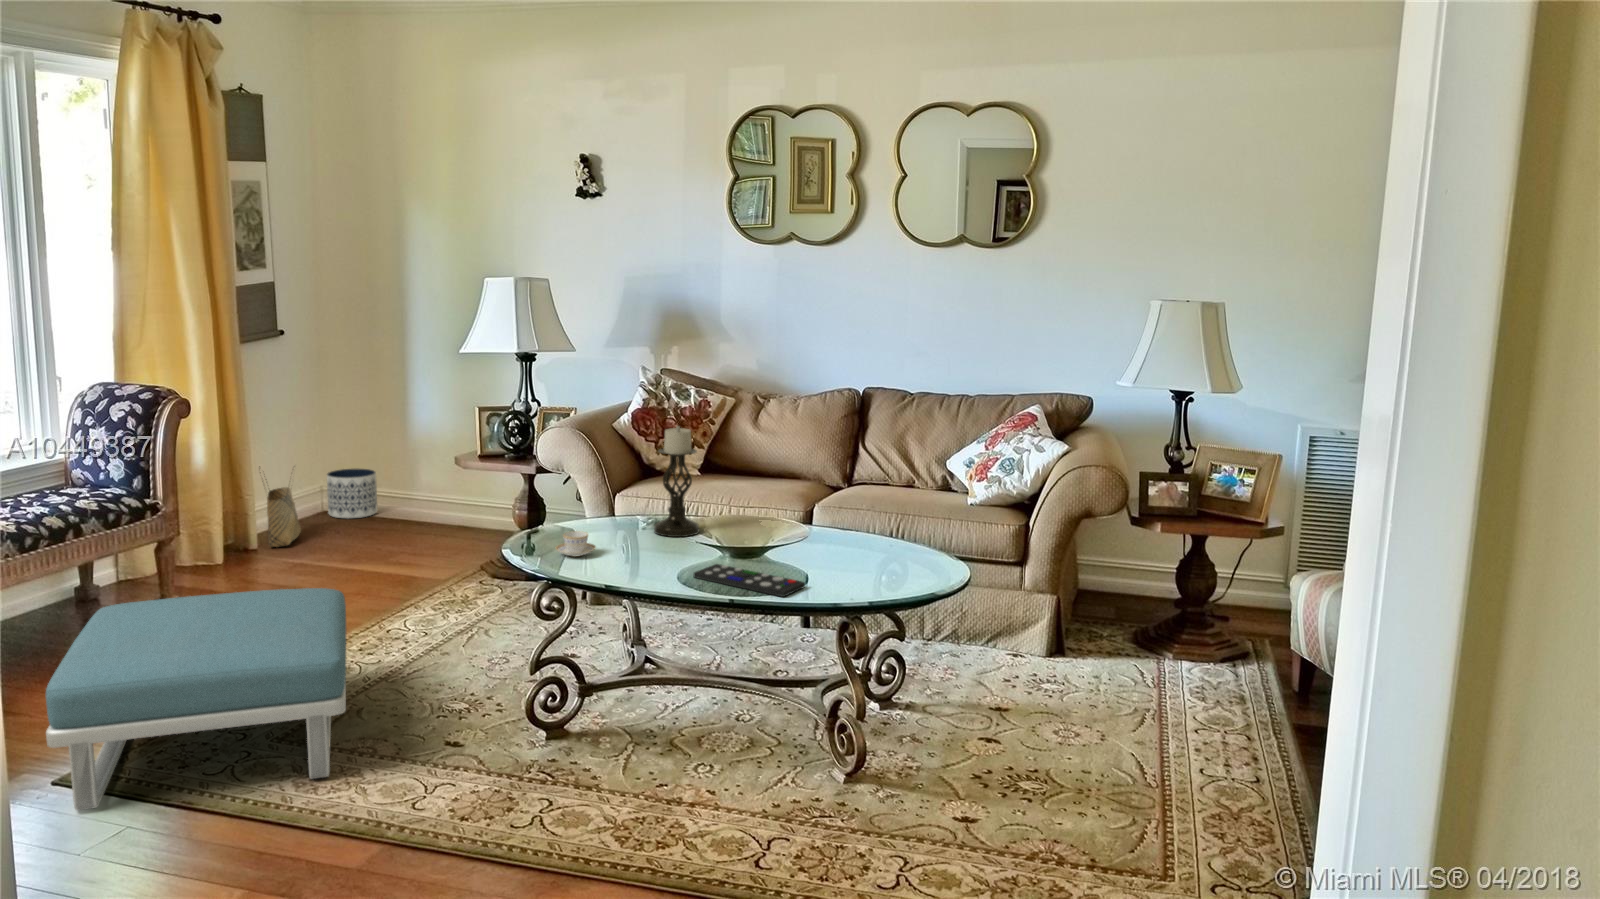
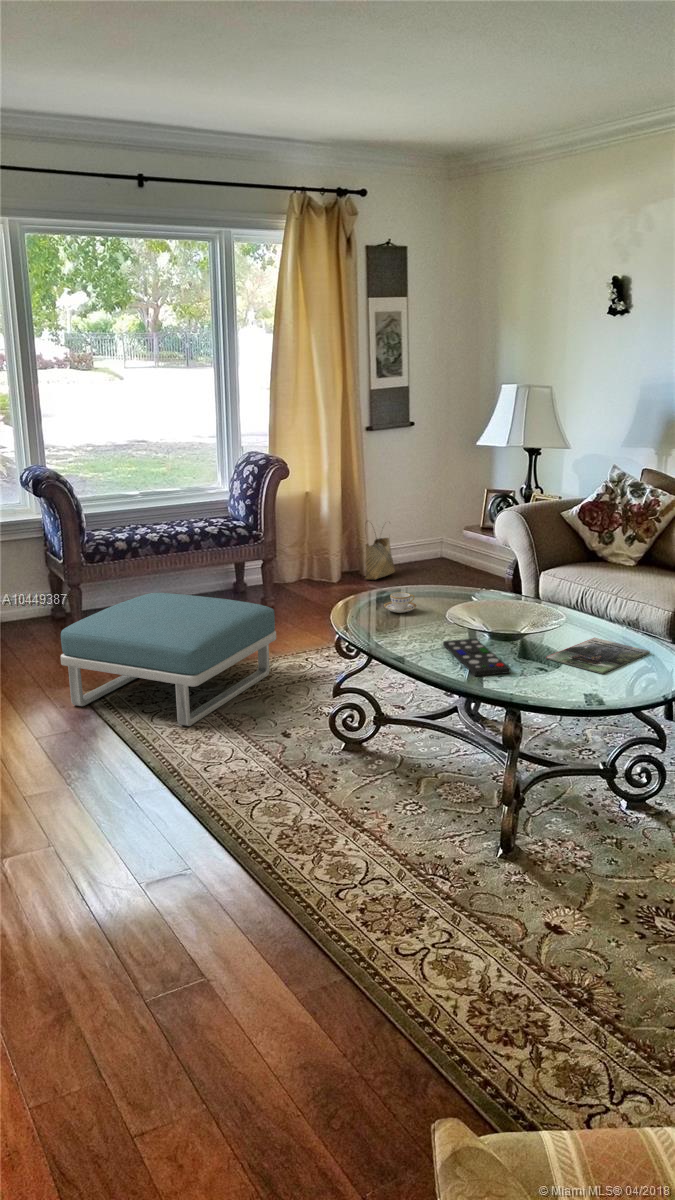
candle holder: present [654,426,699,537] -> none [491,515,532,614]
planter: present [327,469,377,519] -> none [431,530,467,568]
magazine: none [804,542,872,570] -> present [546,638,650,674]

